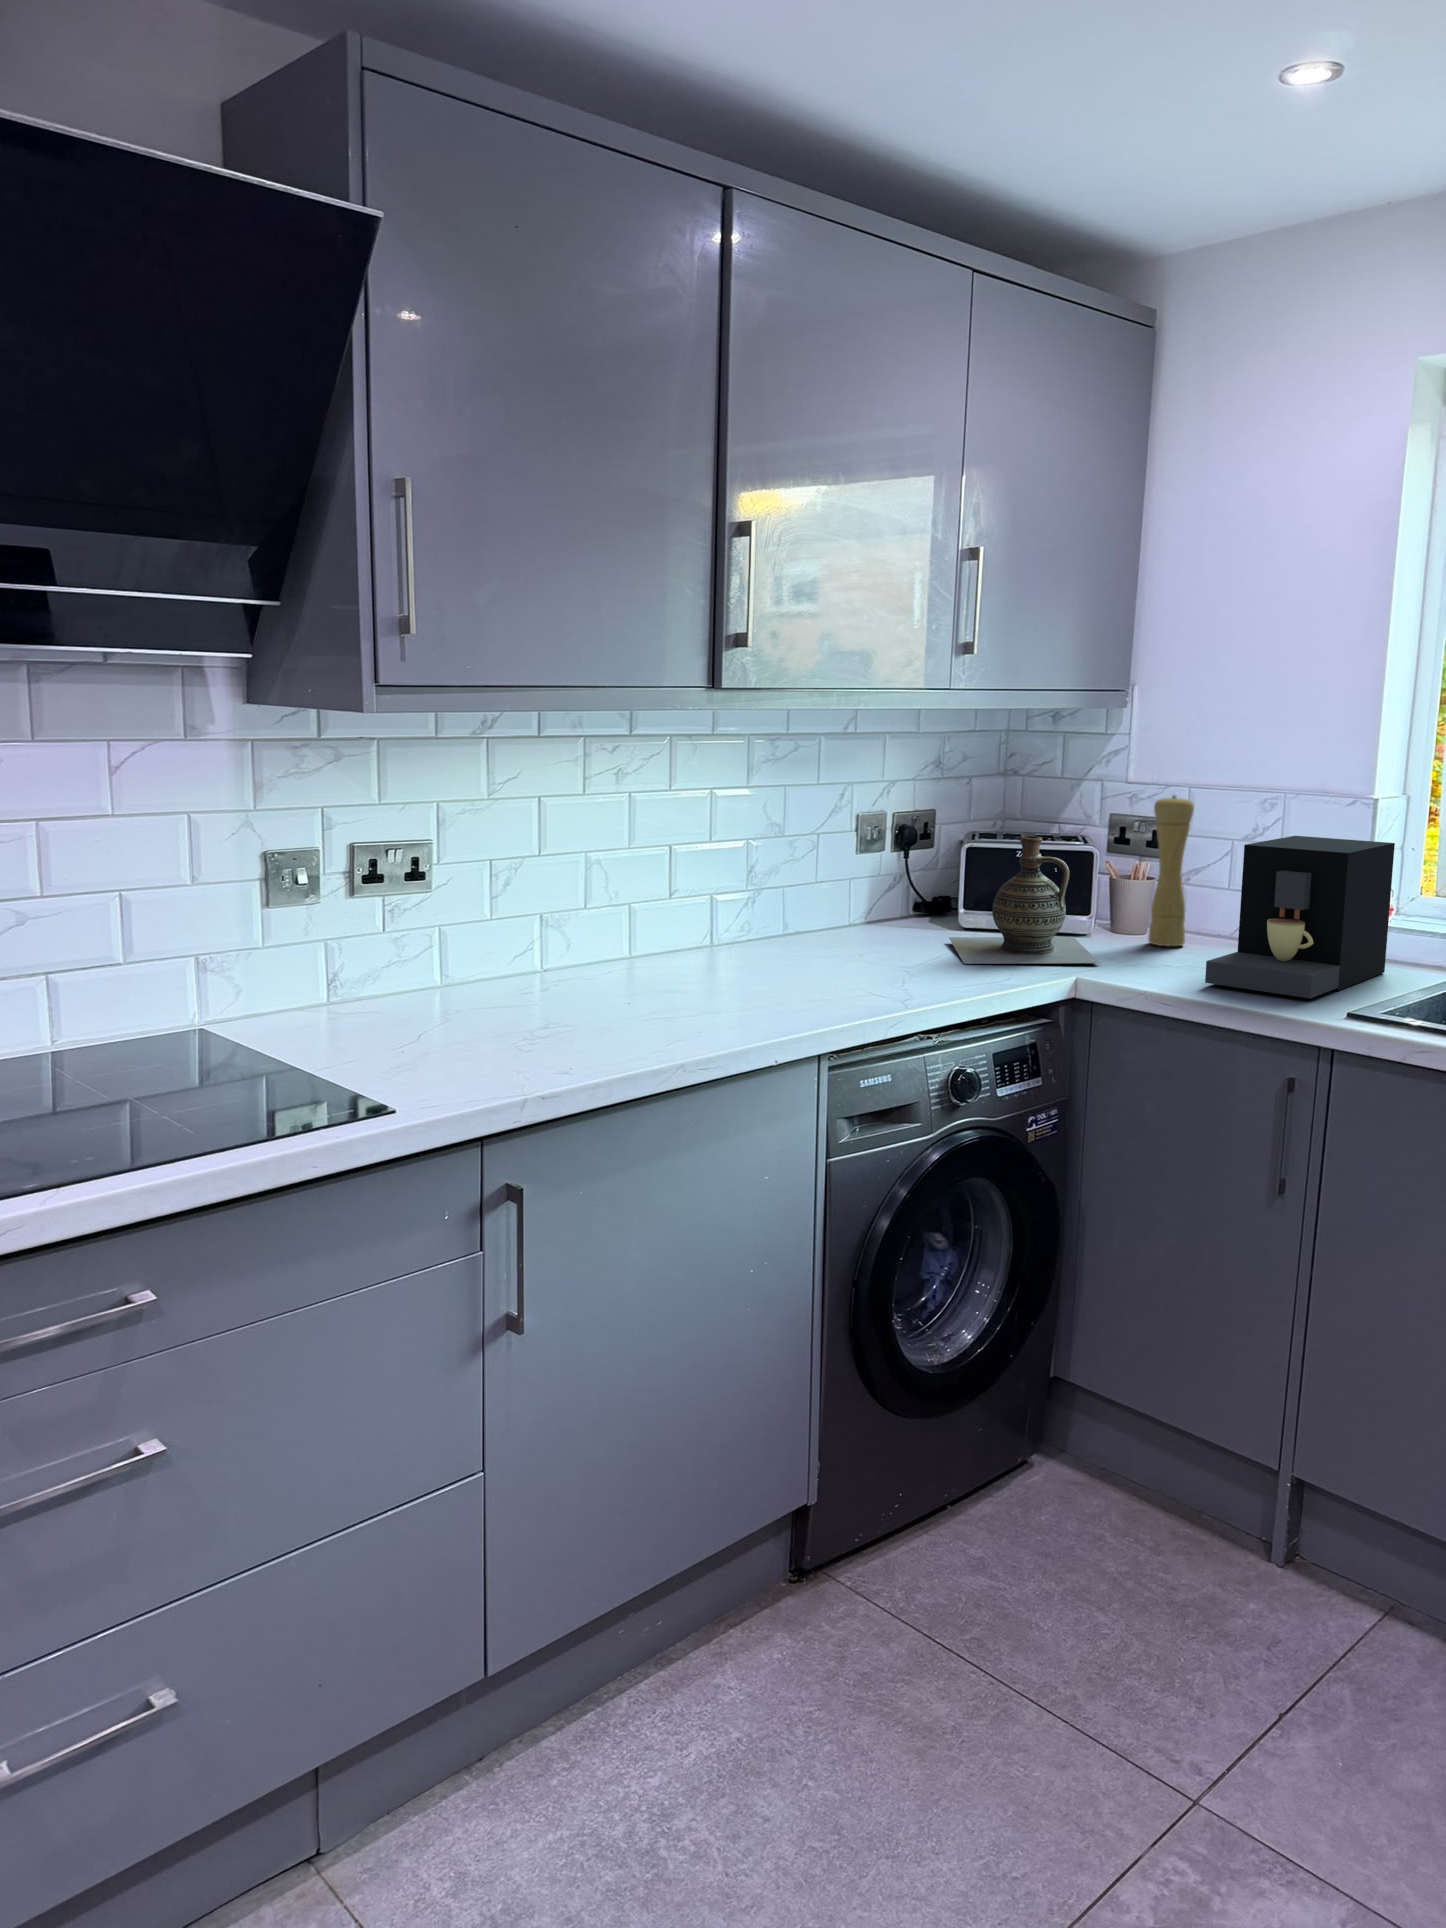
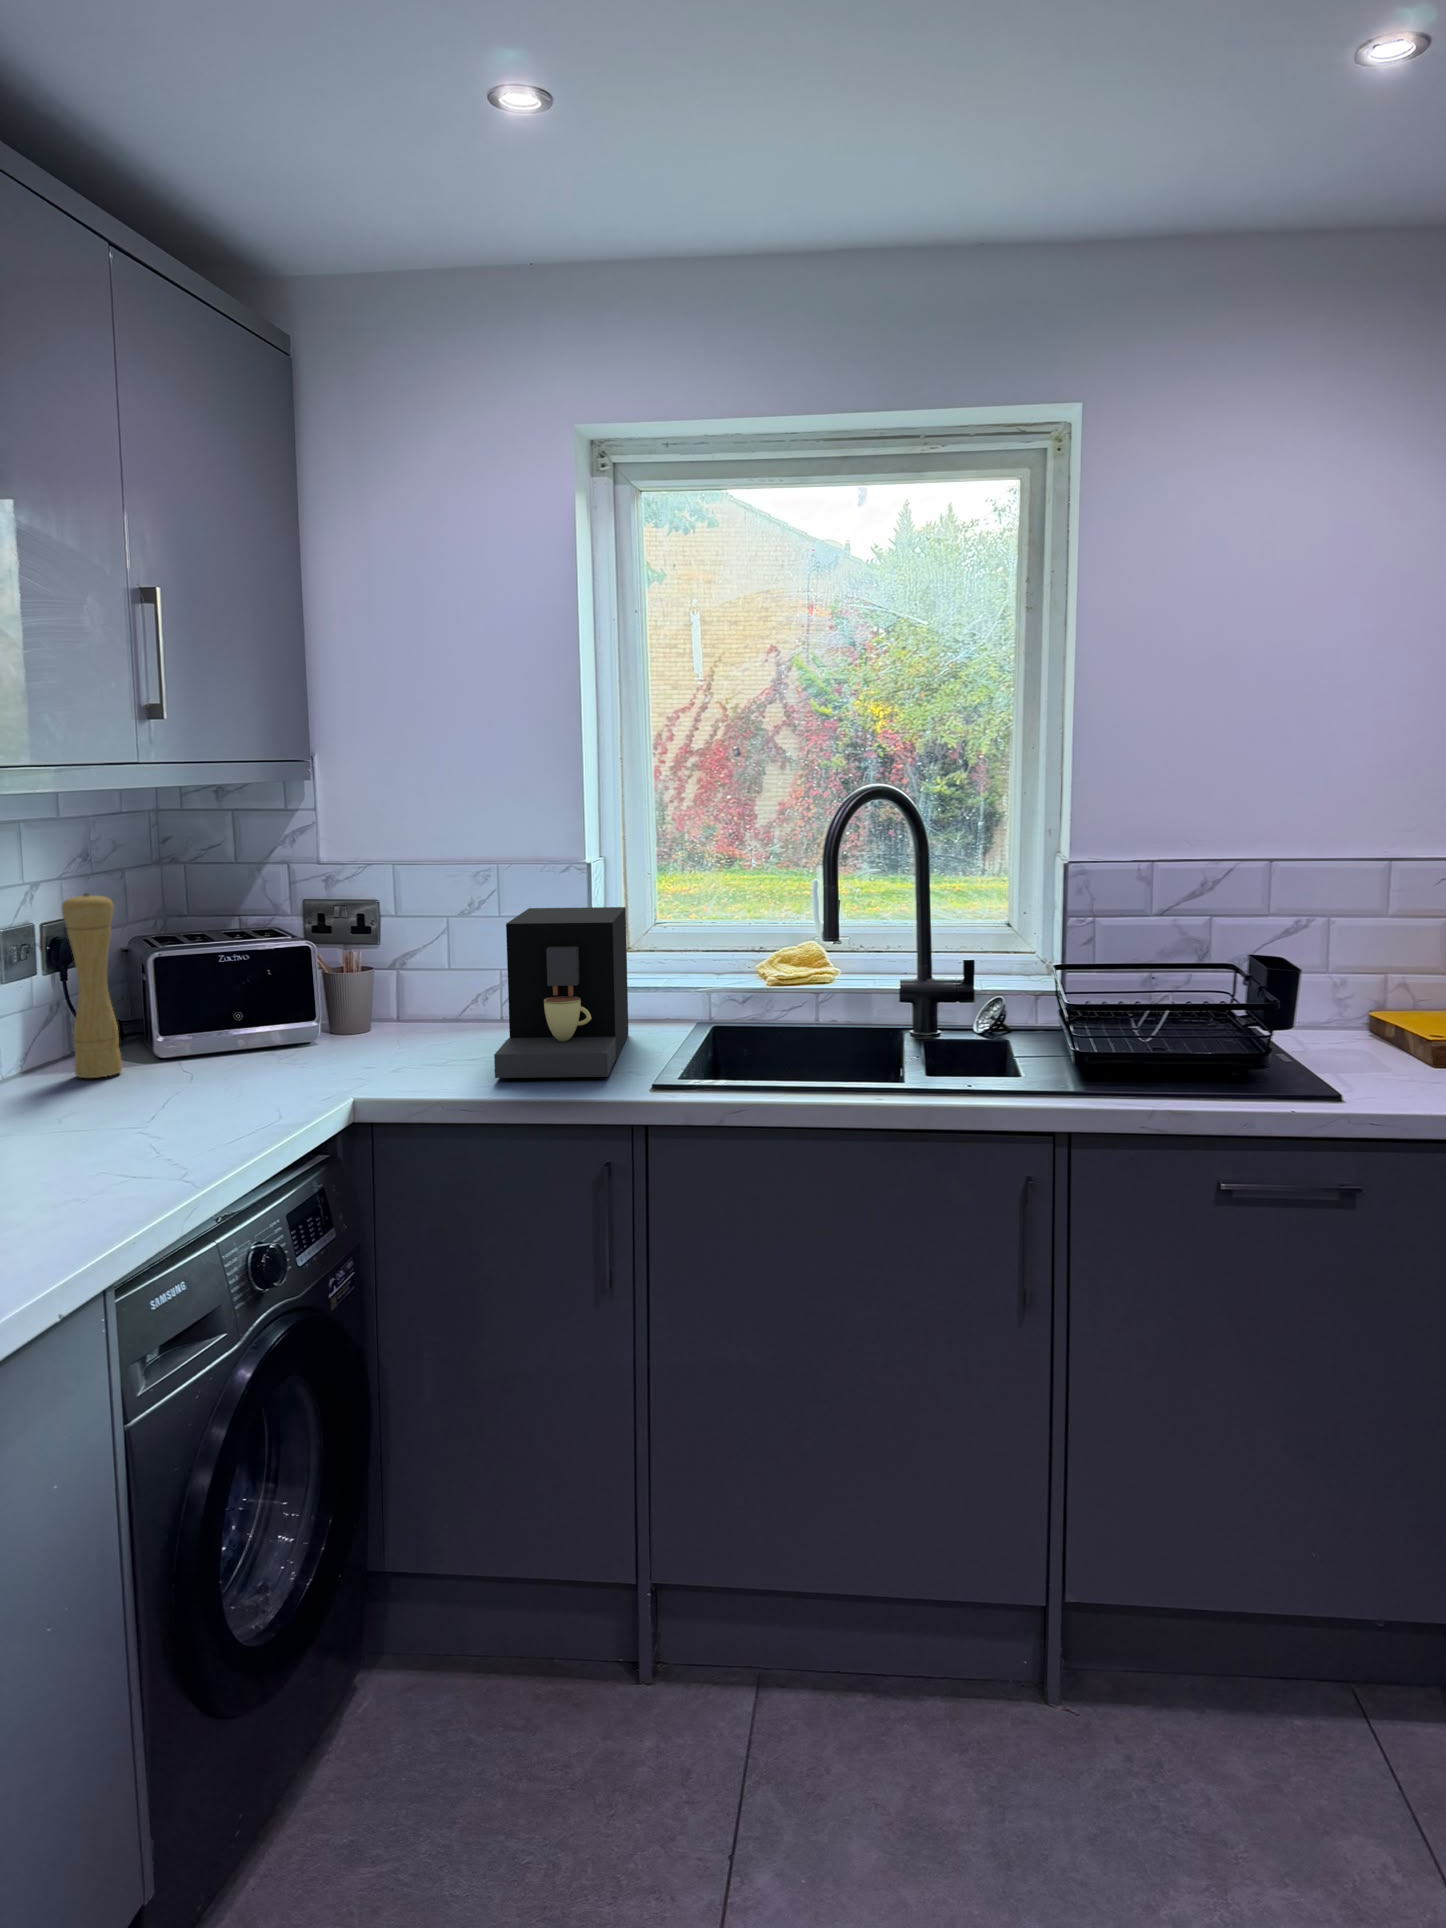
pepper mill: present [1148,796,1194,946] -> present [62,893,122,1078]
ceramic jug: present [949,835,1099,964] -> none [154,936,364,1106]

